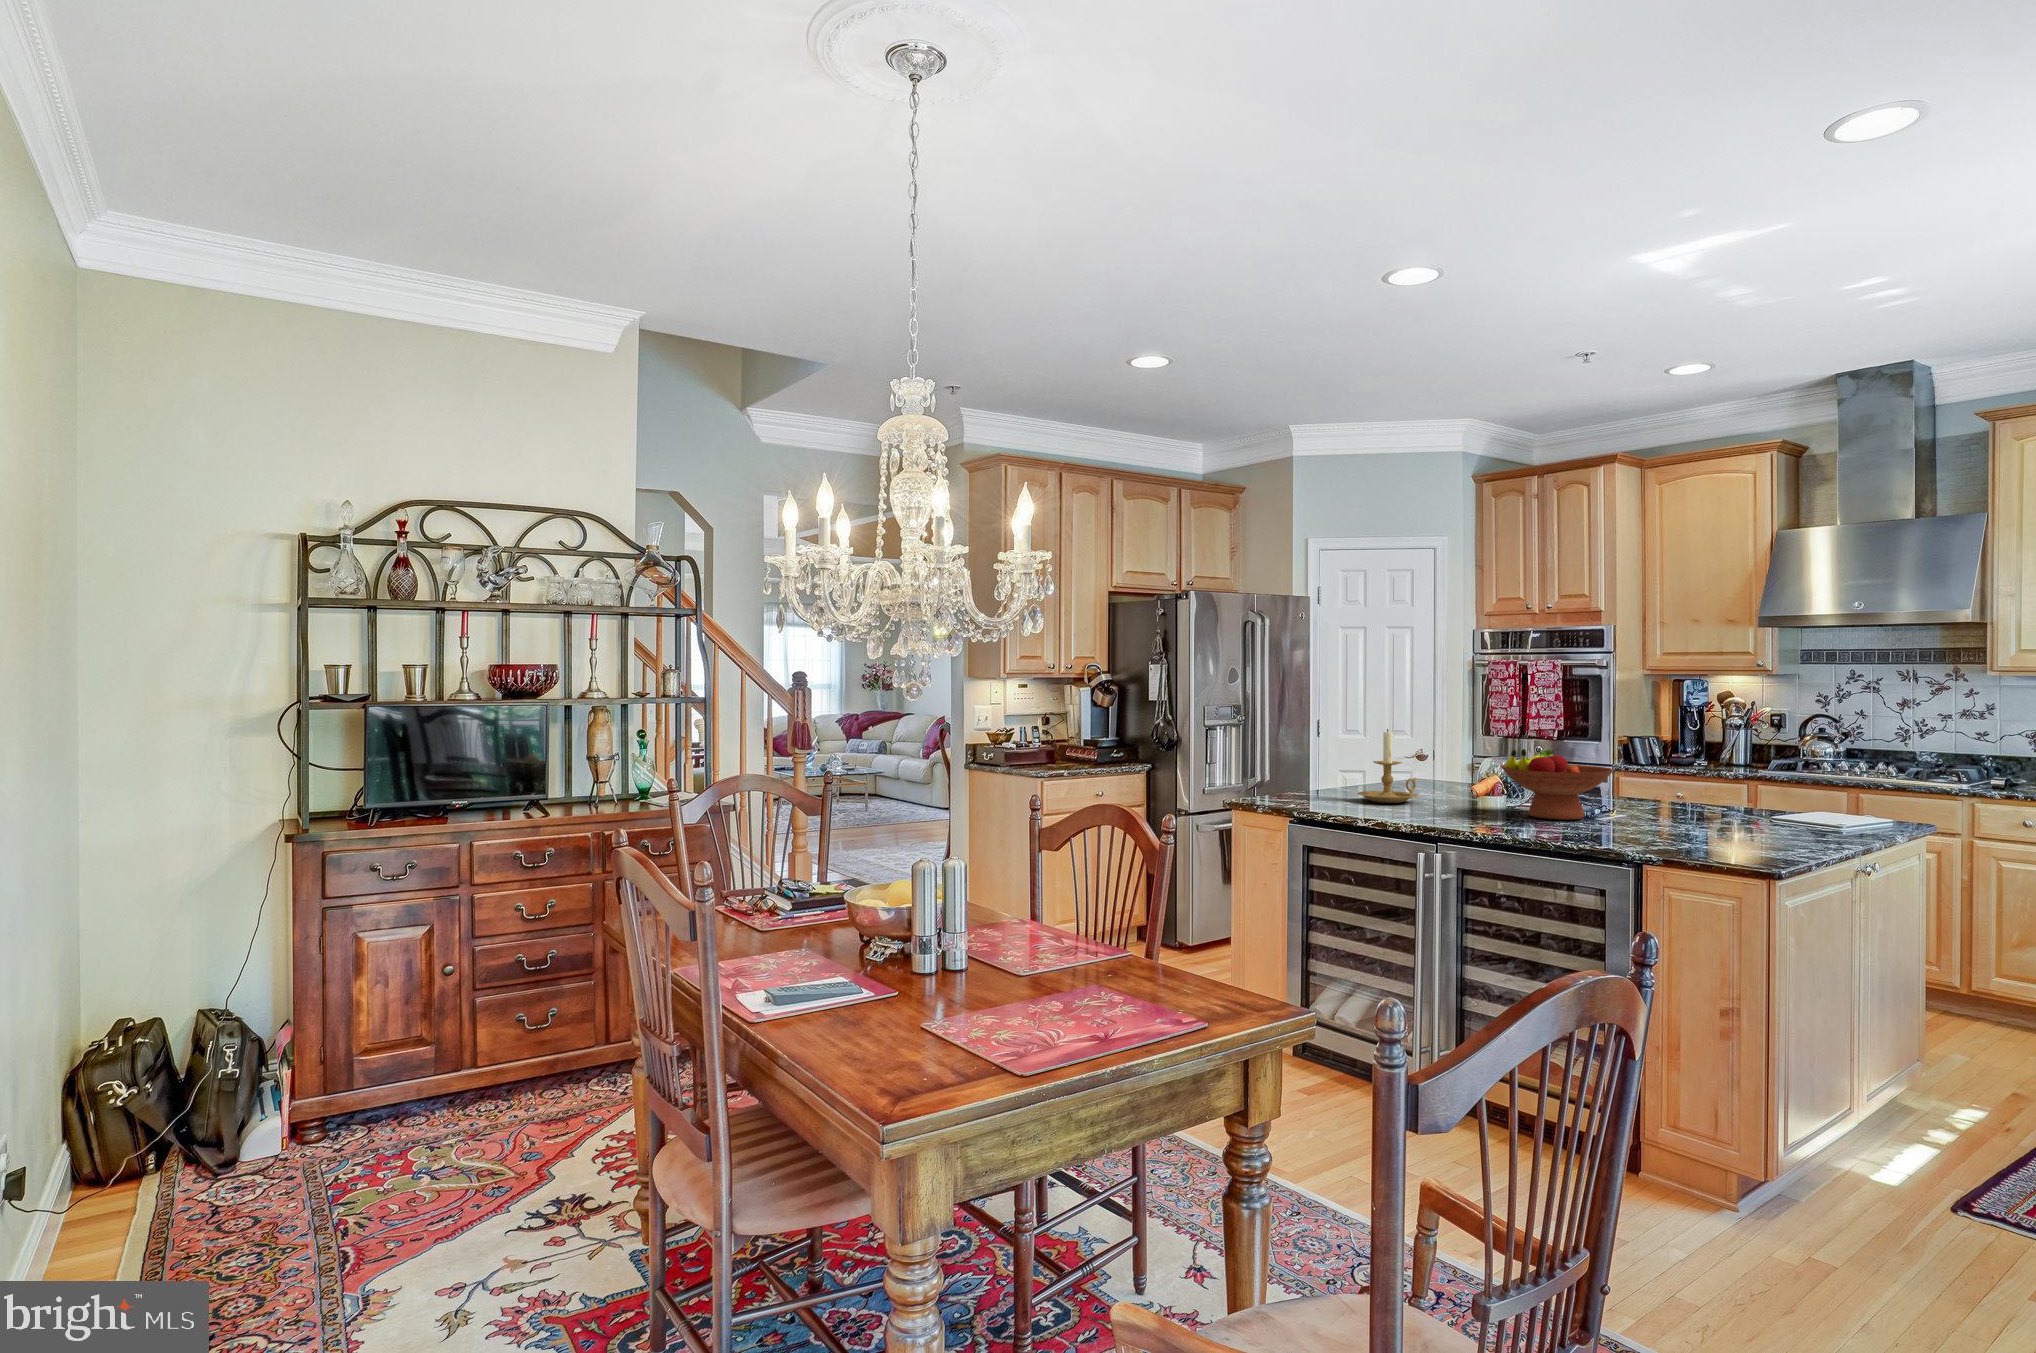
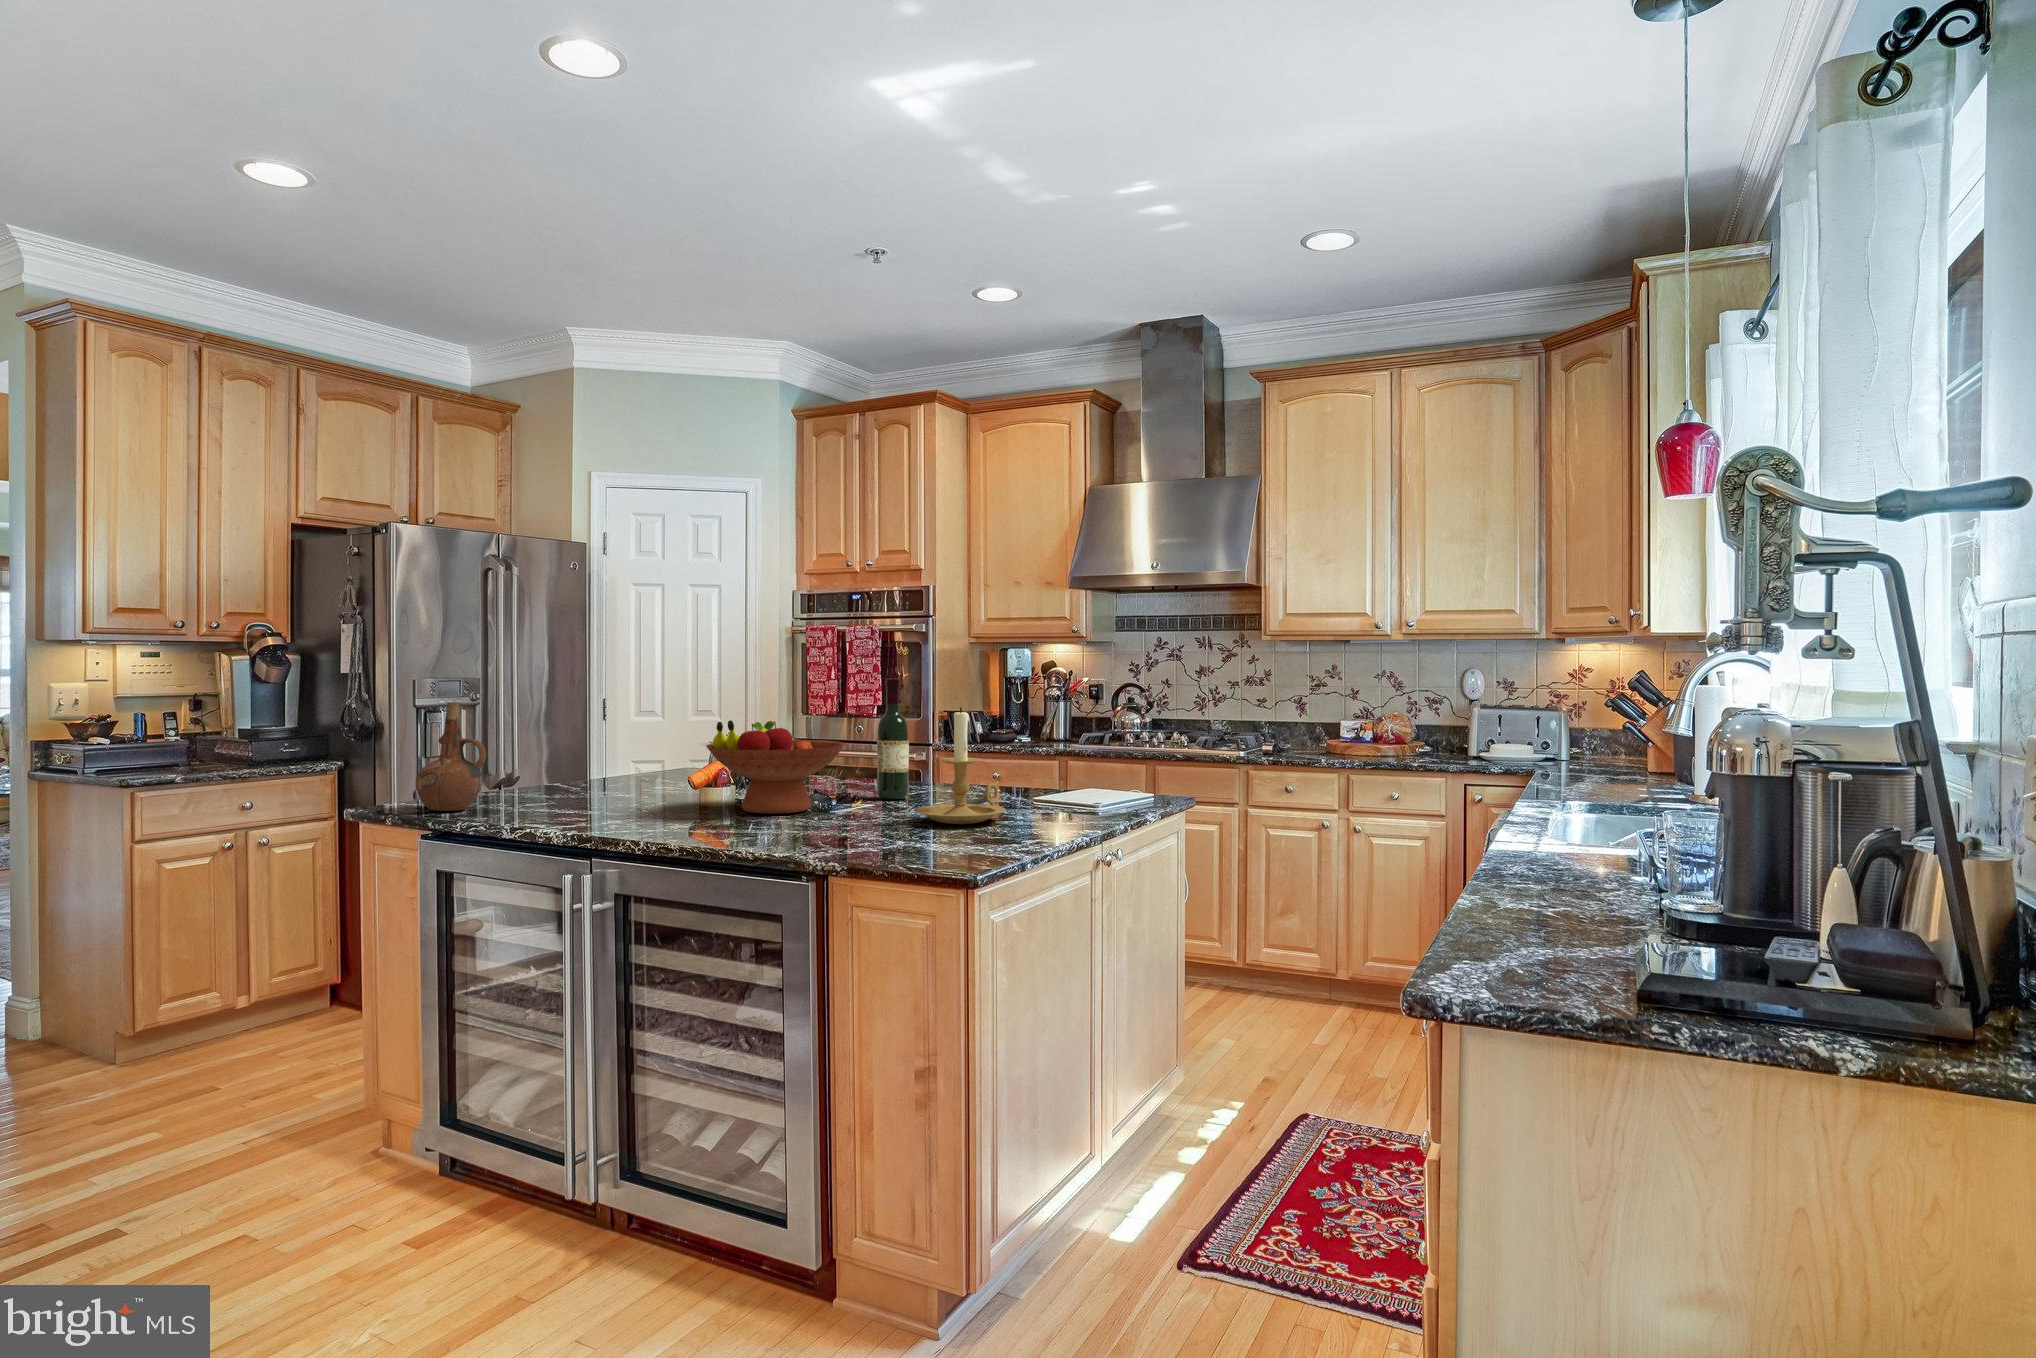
wine bottle: none [1629,718,1657,813] -> present [877,679,909,799]
candle holder: present [1357,729,1418,803] -> present [915,707,1006,824]
ceramic pitcher: none [1287,731,1332,805] -> present [416,702,486,811]

